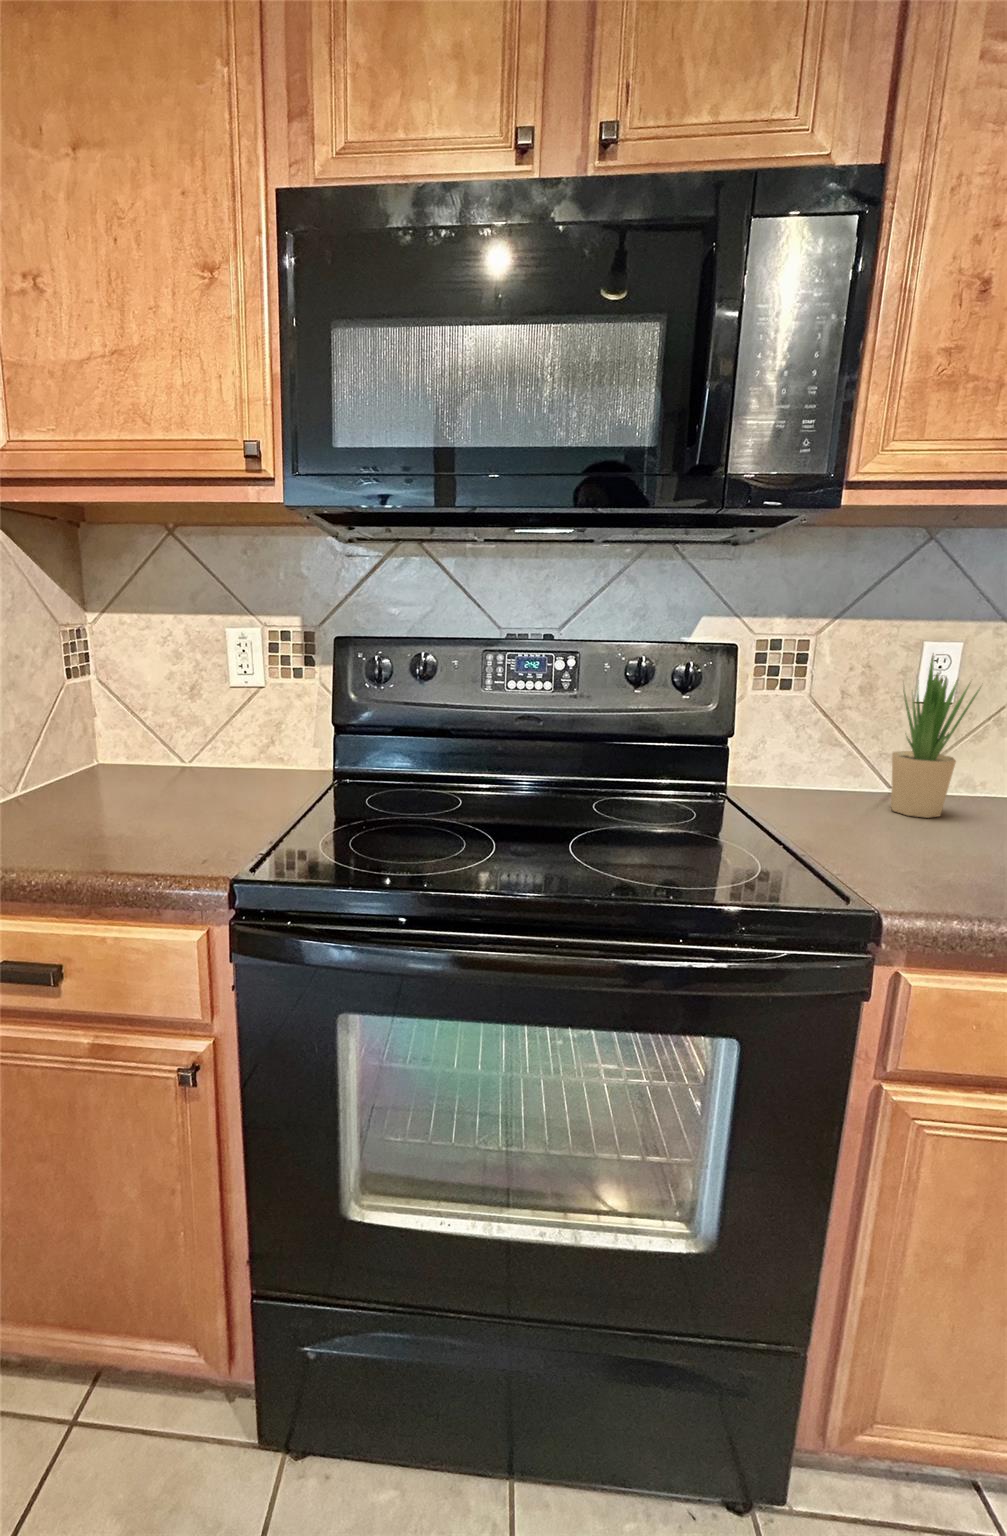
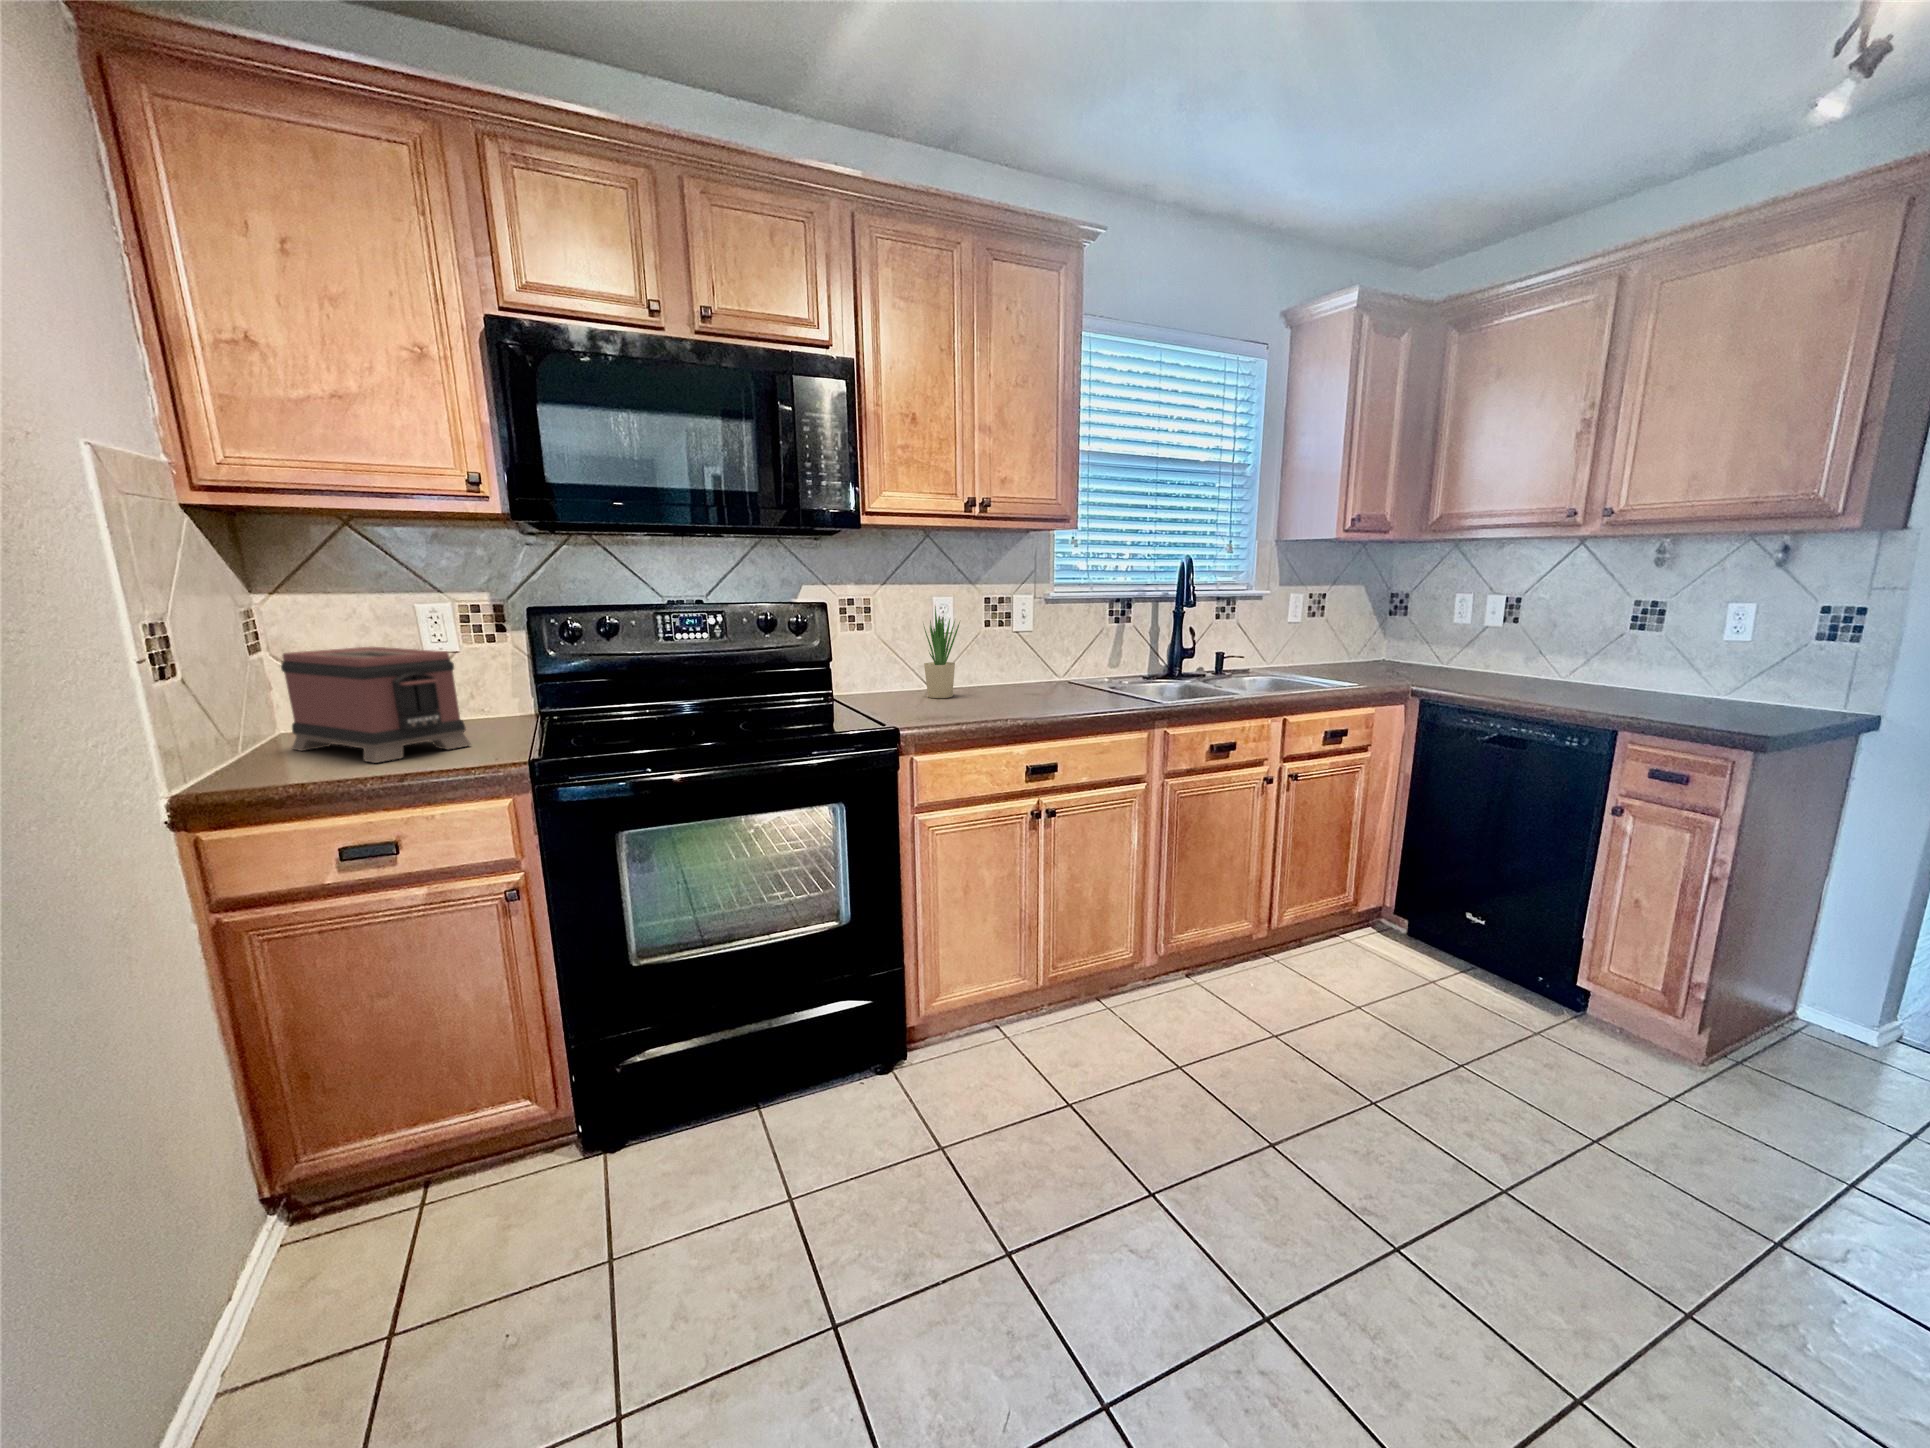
toaster: none [47,677,203,844] -> present [281,647,471,763]

